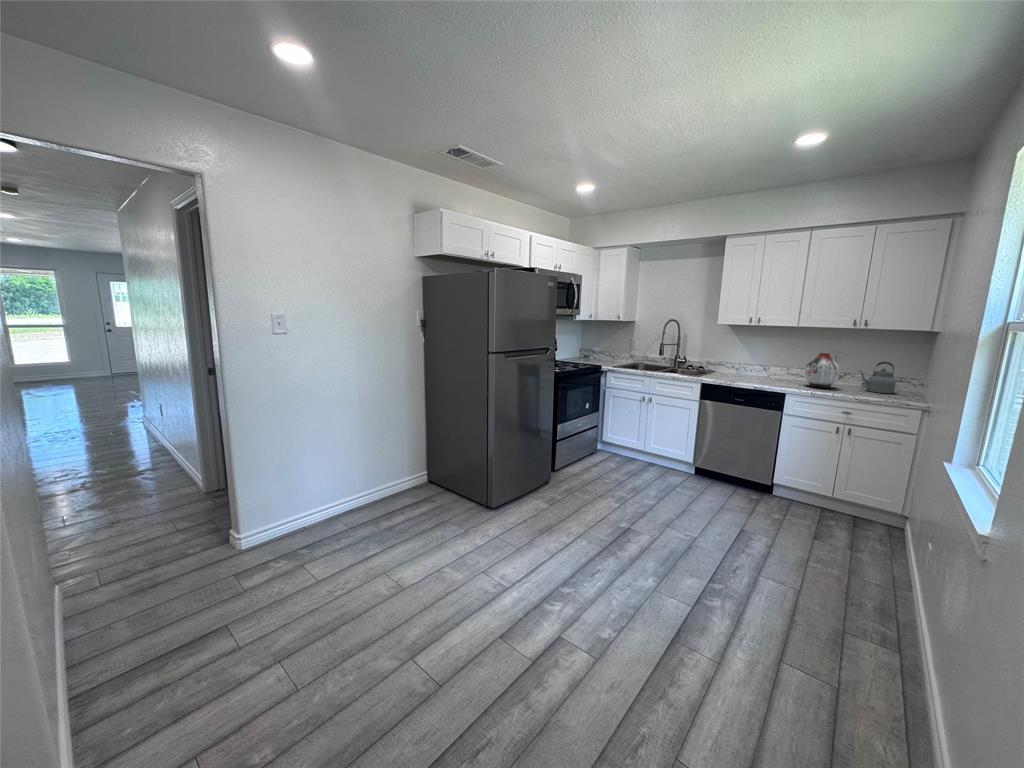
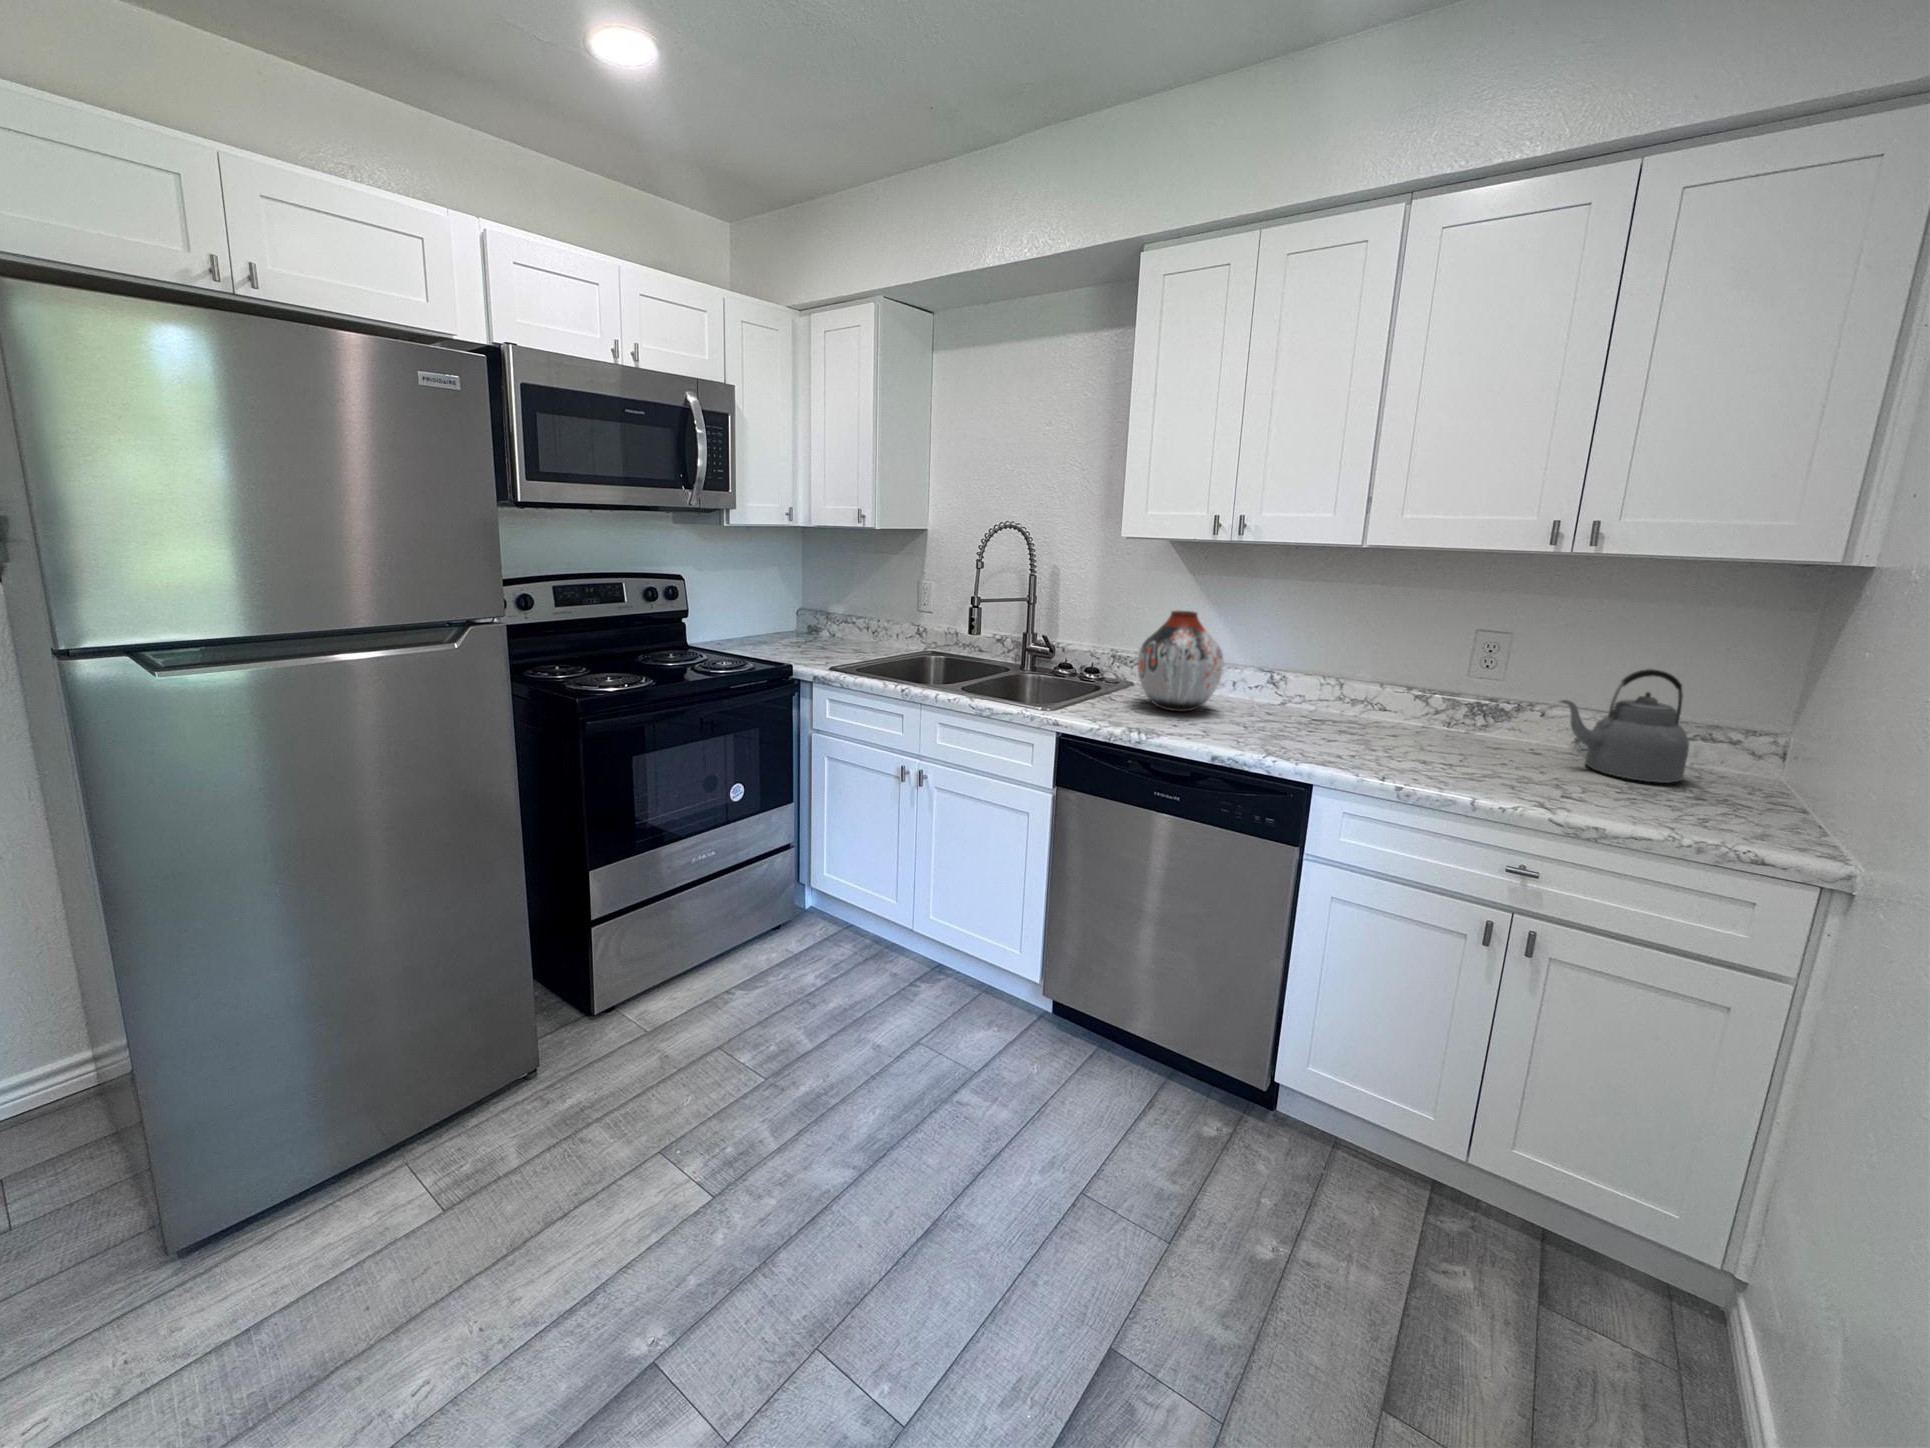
vase: present [805,353,840,388] -> present [1137,611,1224,711]

